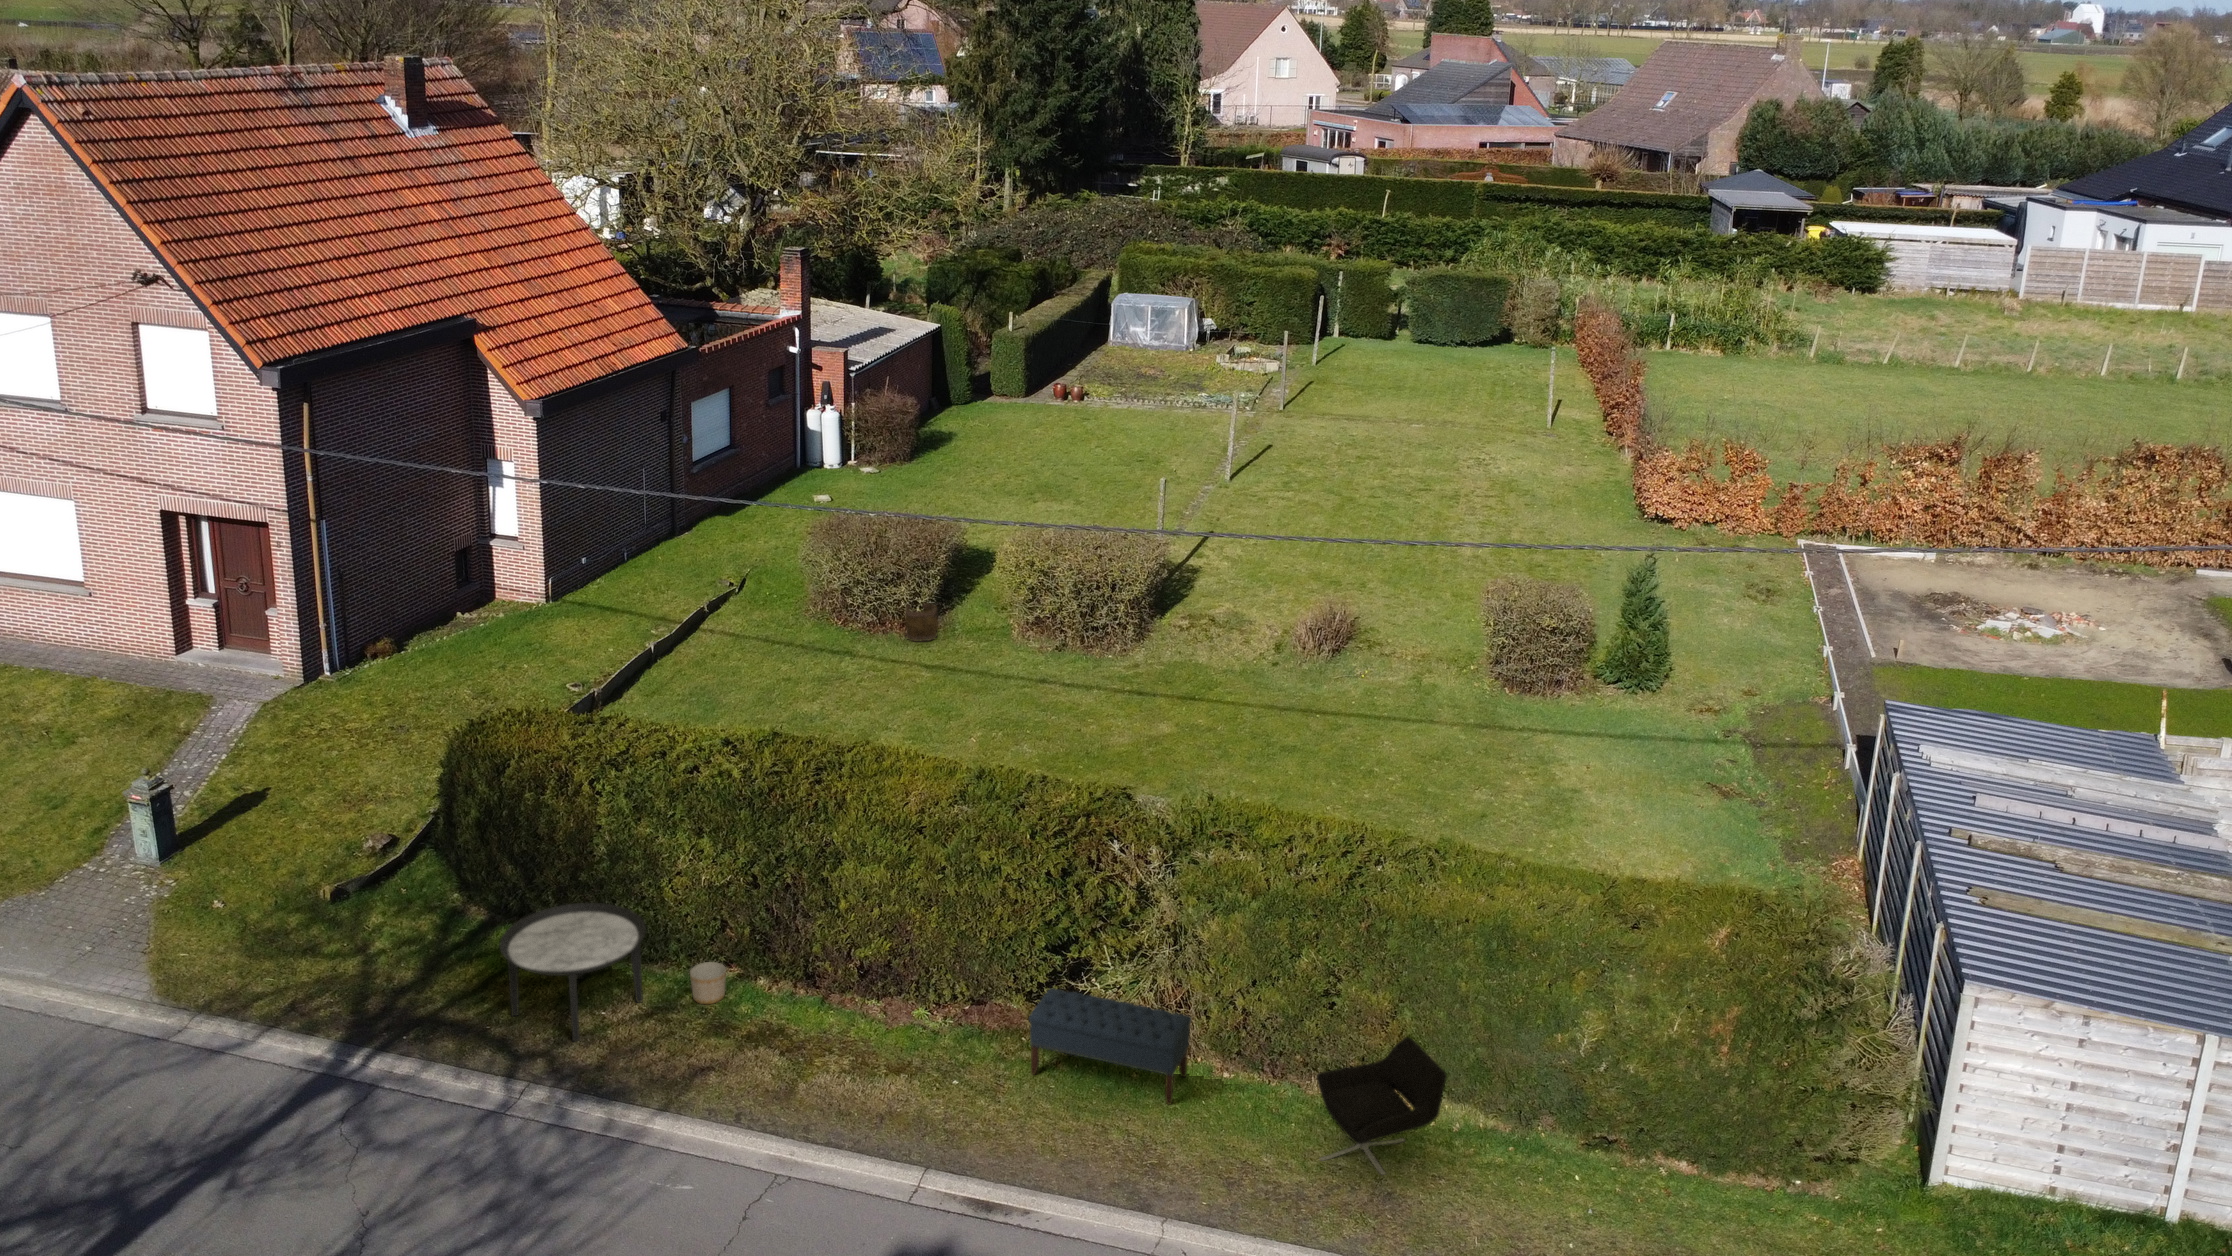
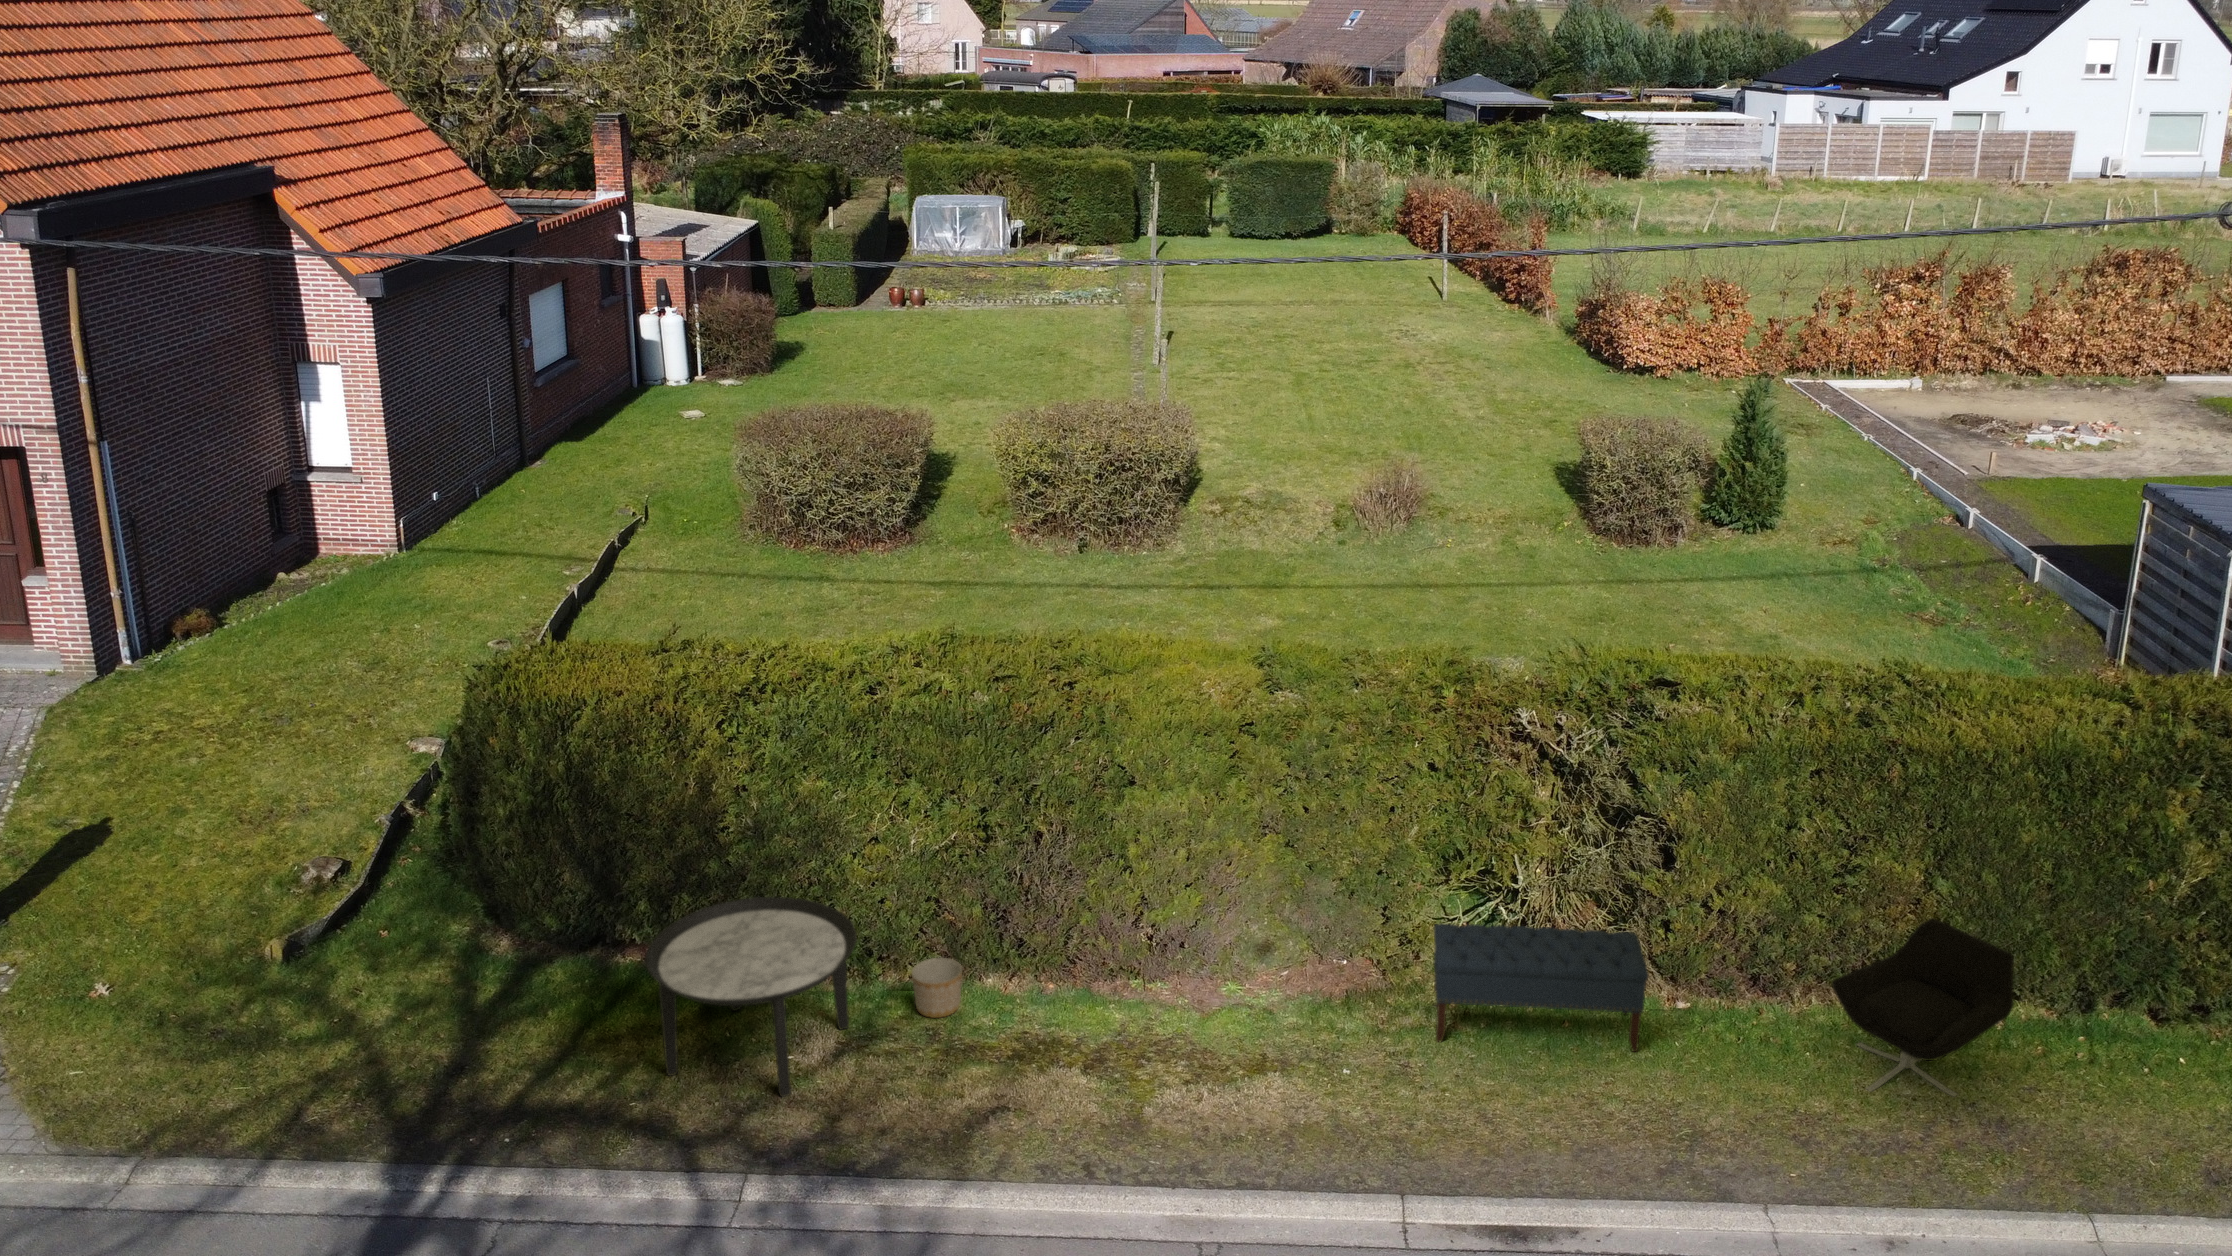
bucket: present [905,603,938,641] -> none [893,504,938,554]

